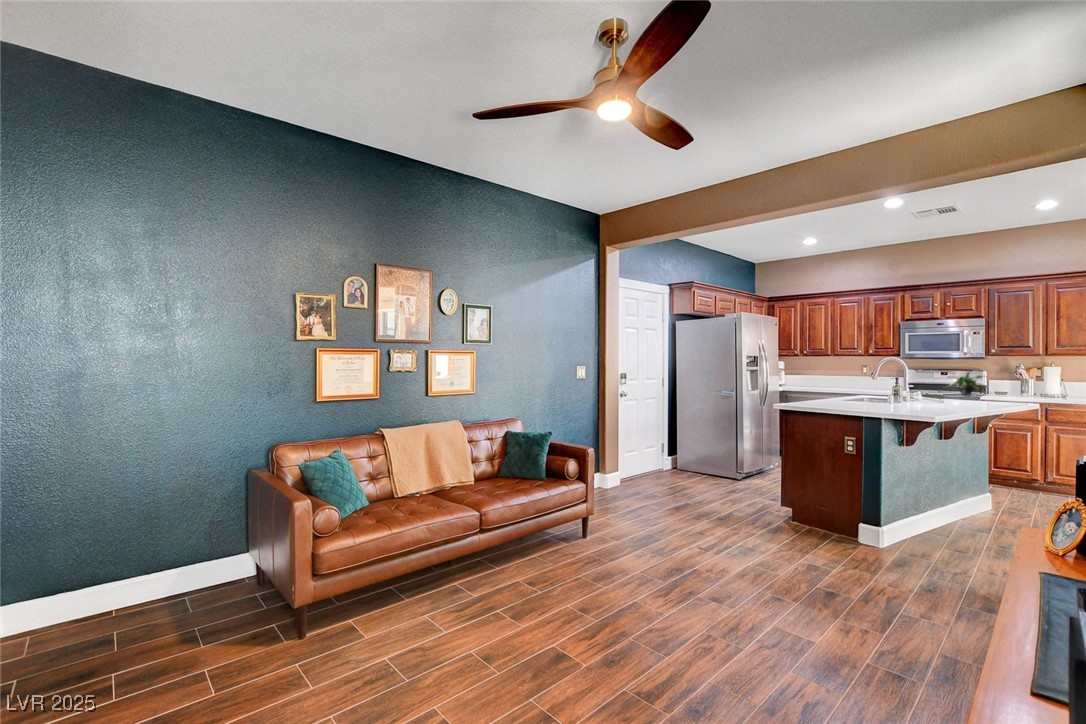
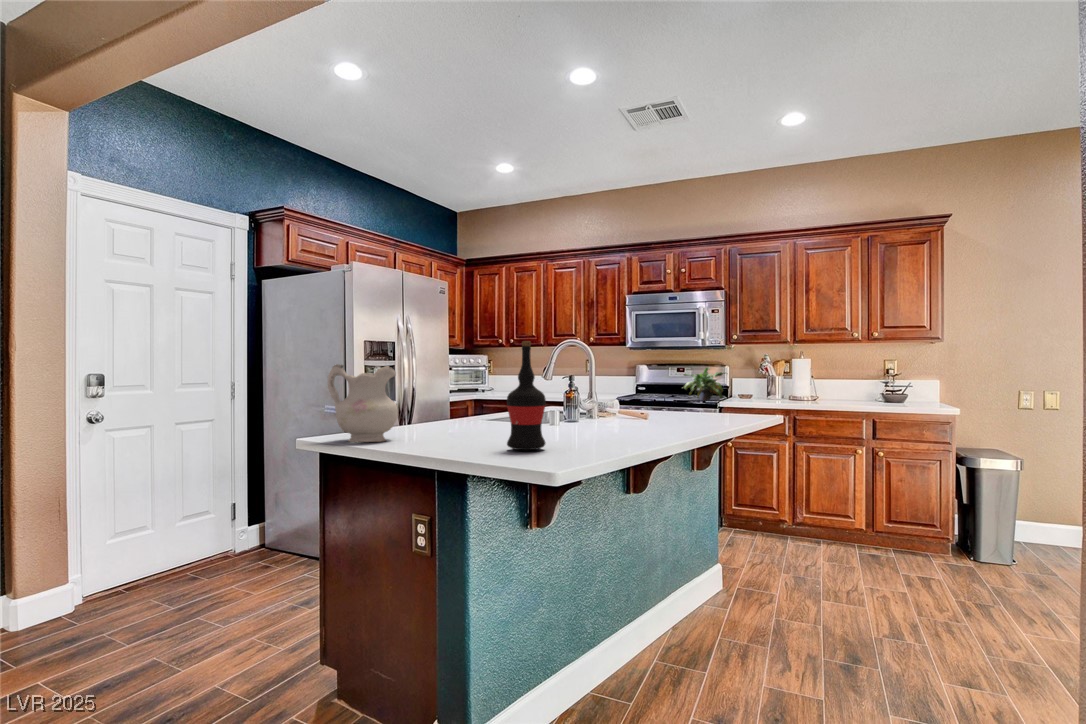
wine bottle: none [897,369,916,413] -> present [507,341,546,450]
ceramic pitcher: none [797,375,829,408] -> present [328,364,398,442]

